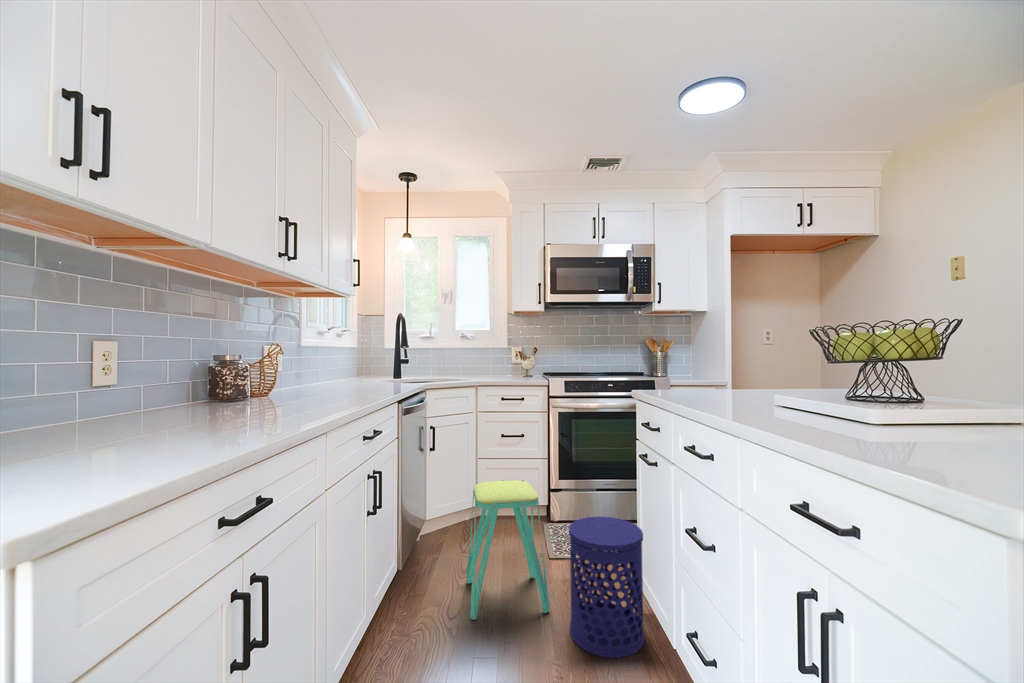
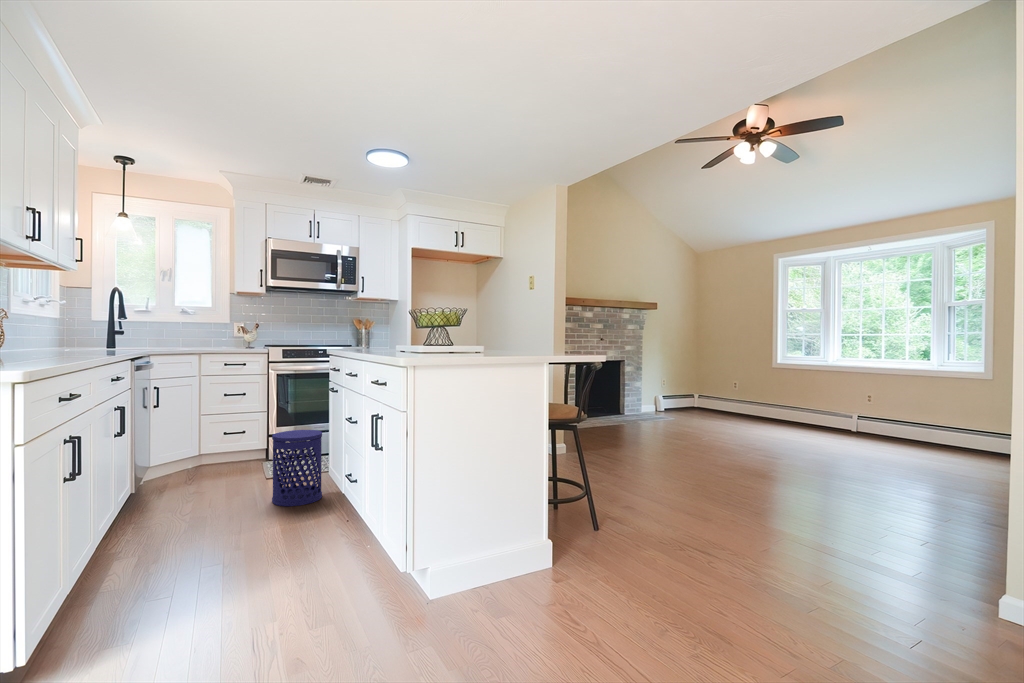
stool: present [466,480,550,620] -> none [191,416,259,507]

